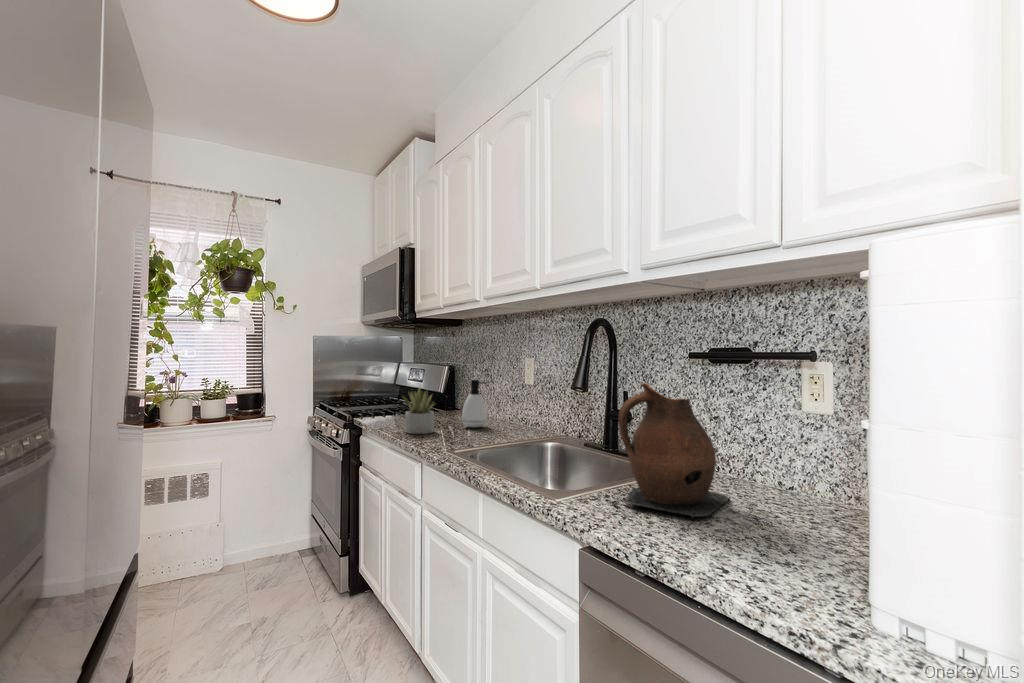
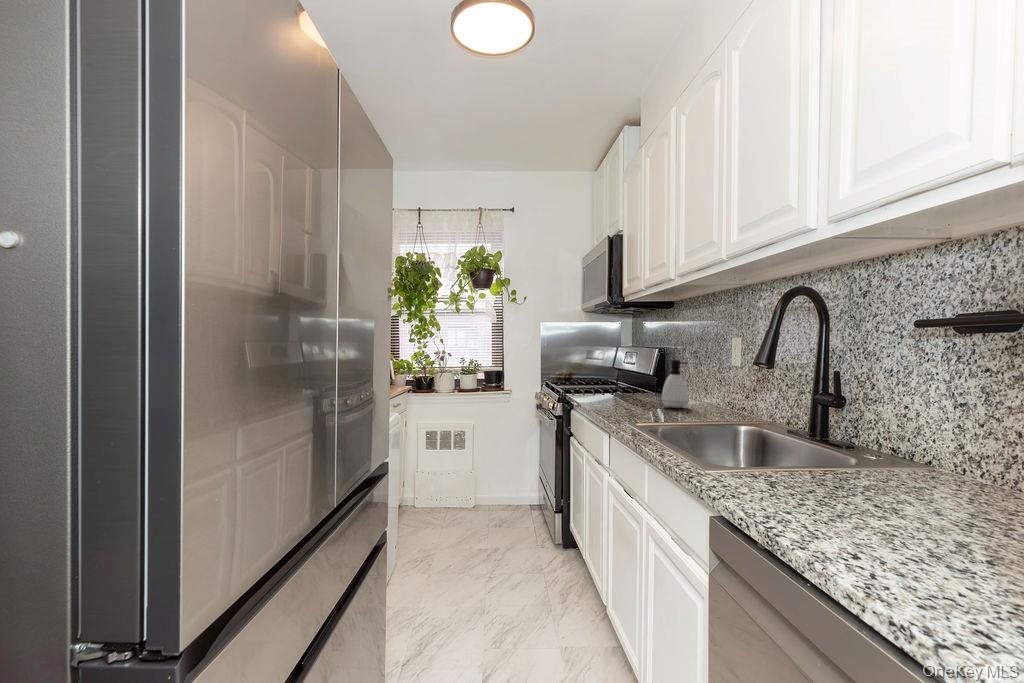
ceramic pitcher: present [618,383,730,519] -> none [790,353,961,520]
succulent plant: present [402,388,434,434] -> none [600,364,635,410]

